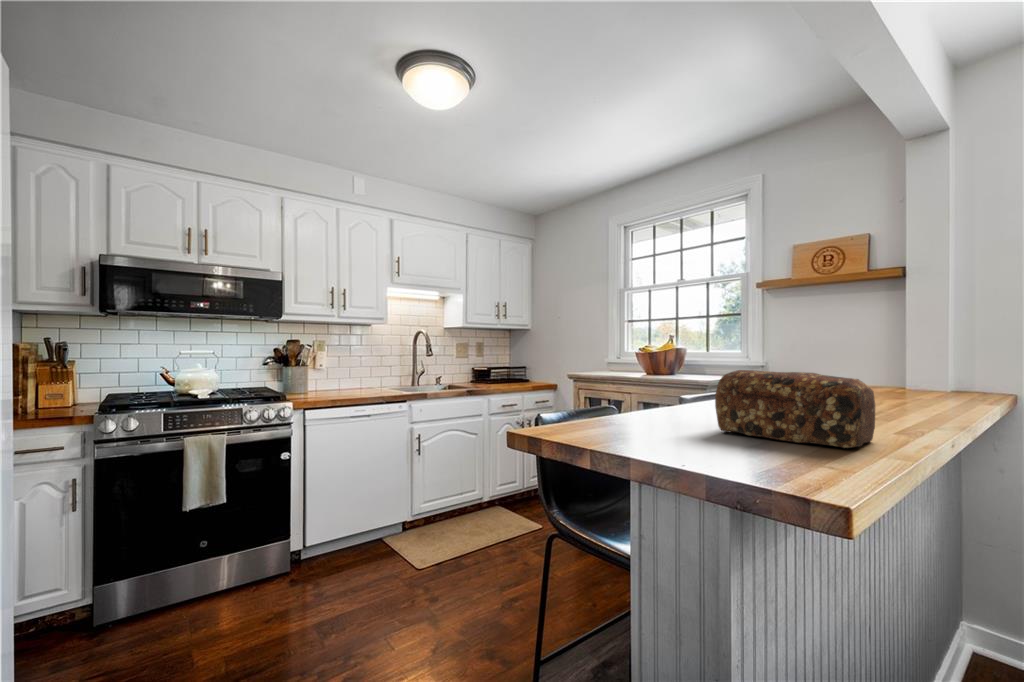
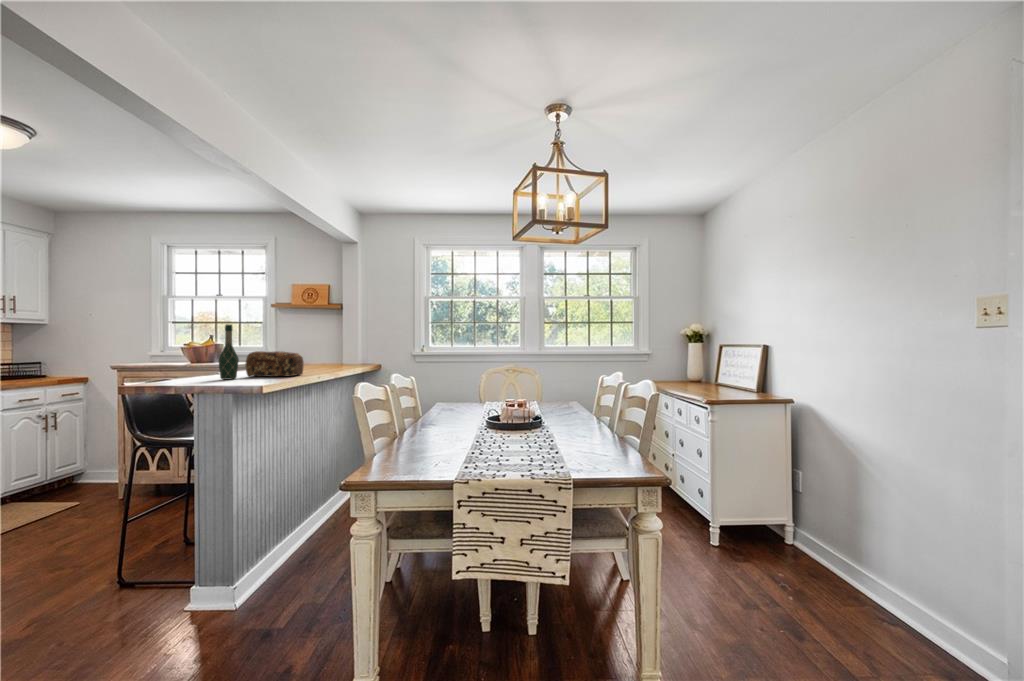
wine bottle: none [653,305,698,442] -> present [218,324,239,379]

